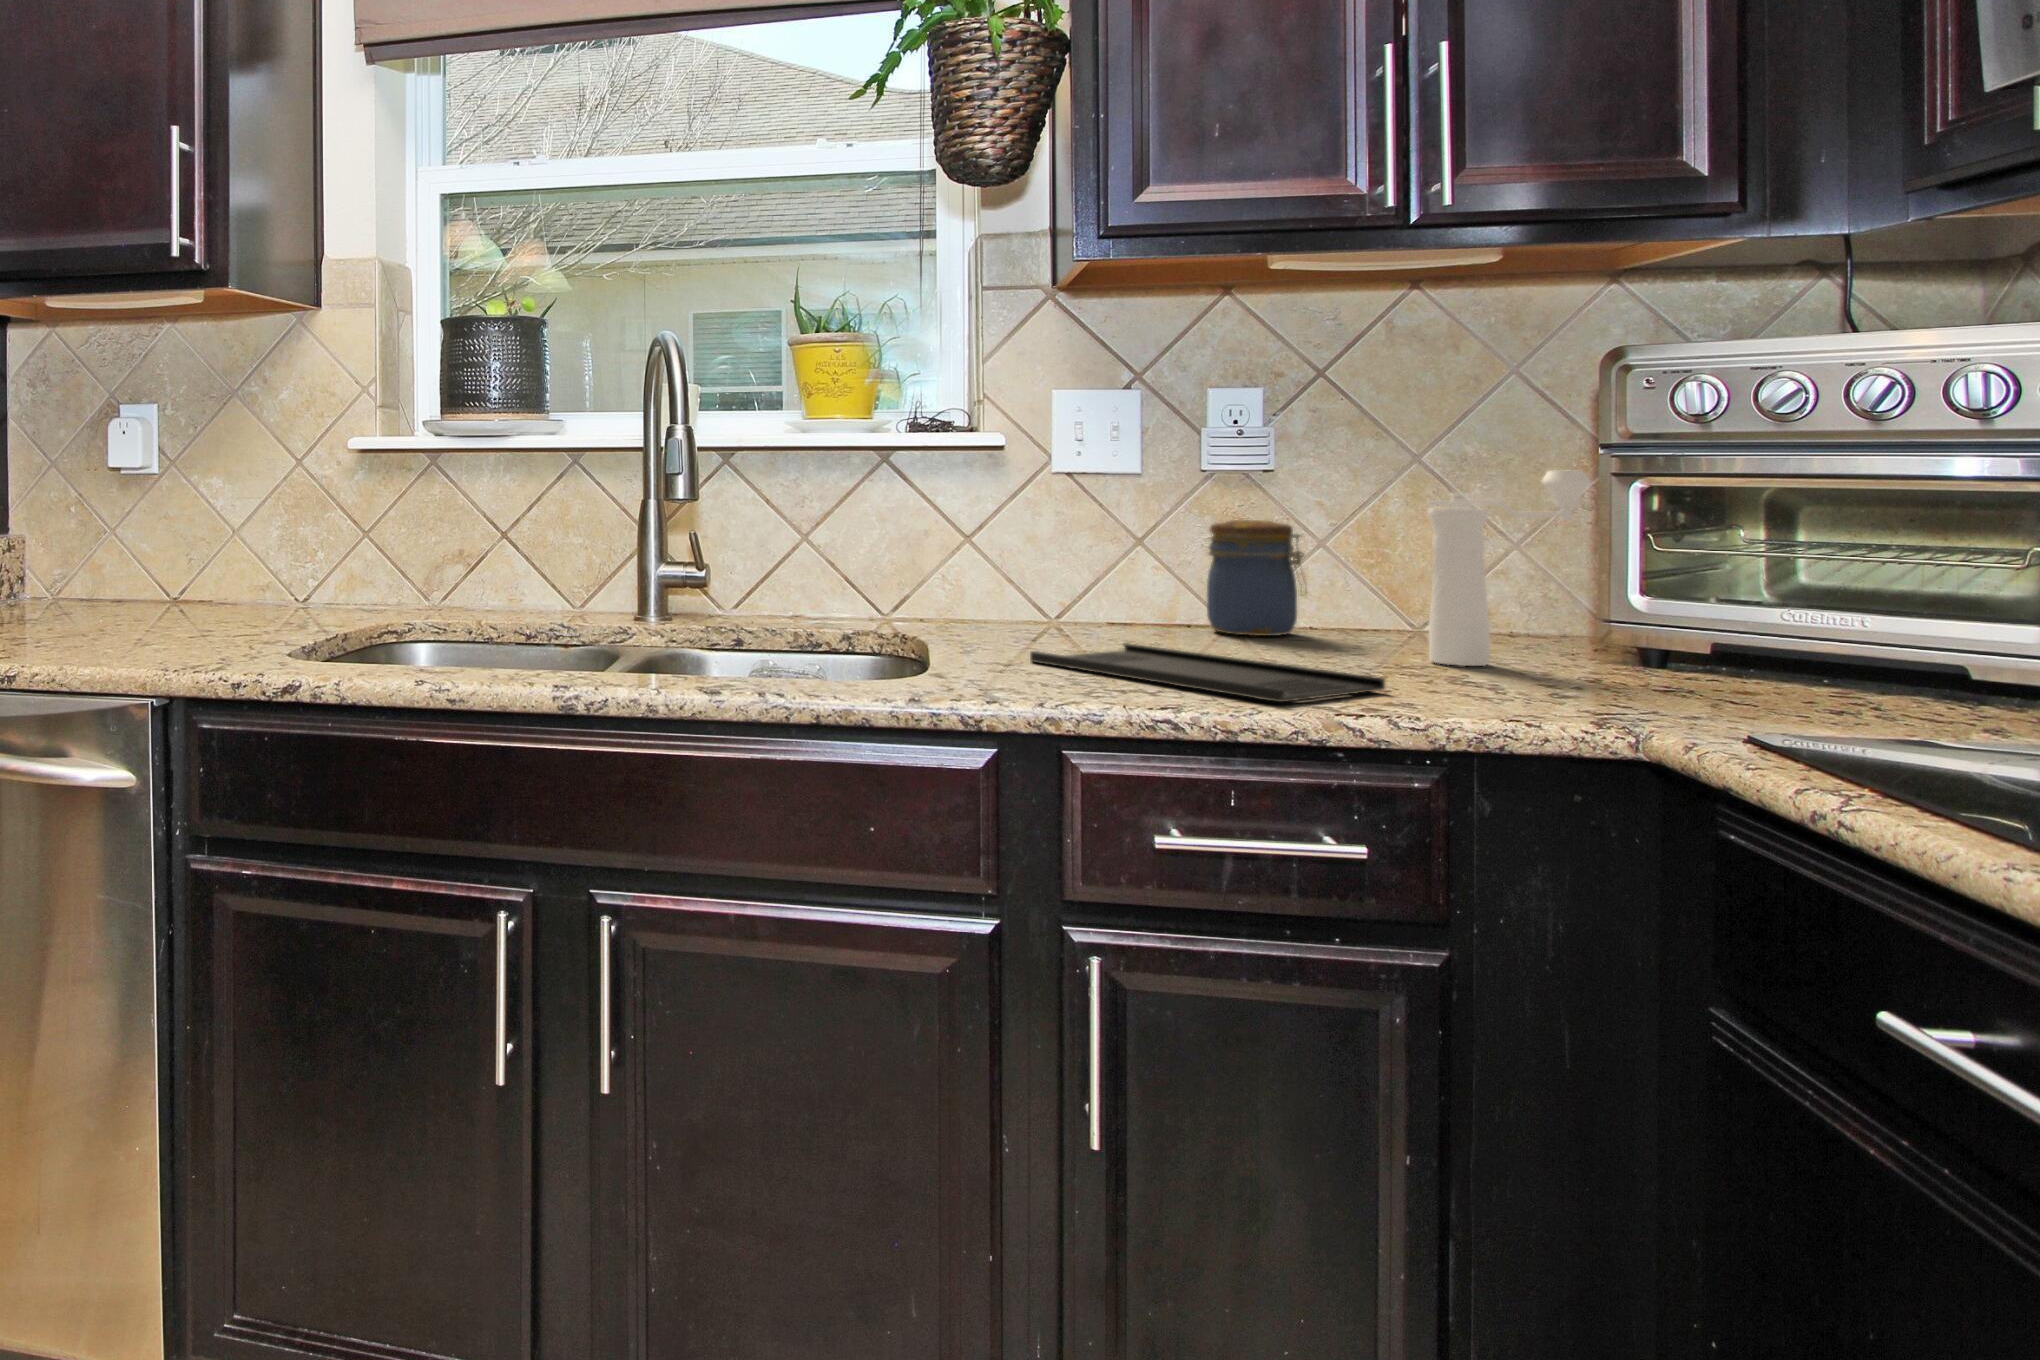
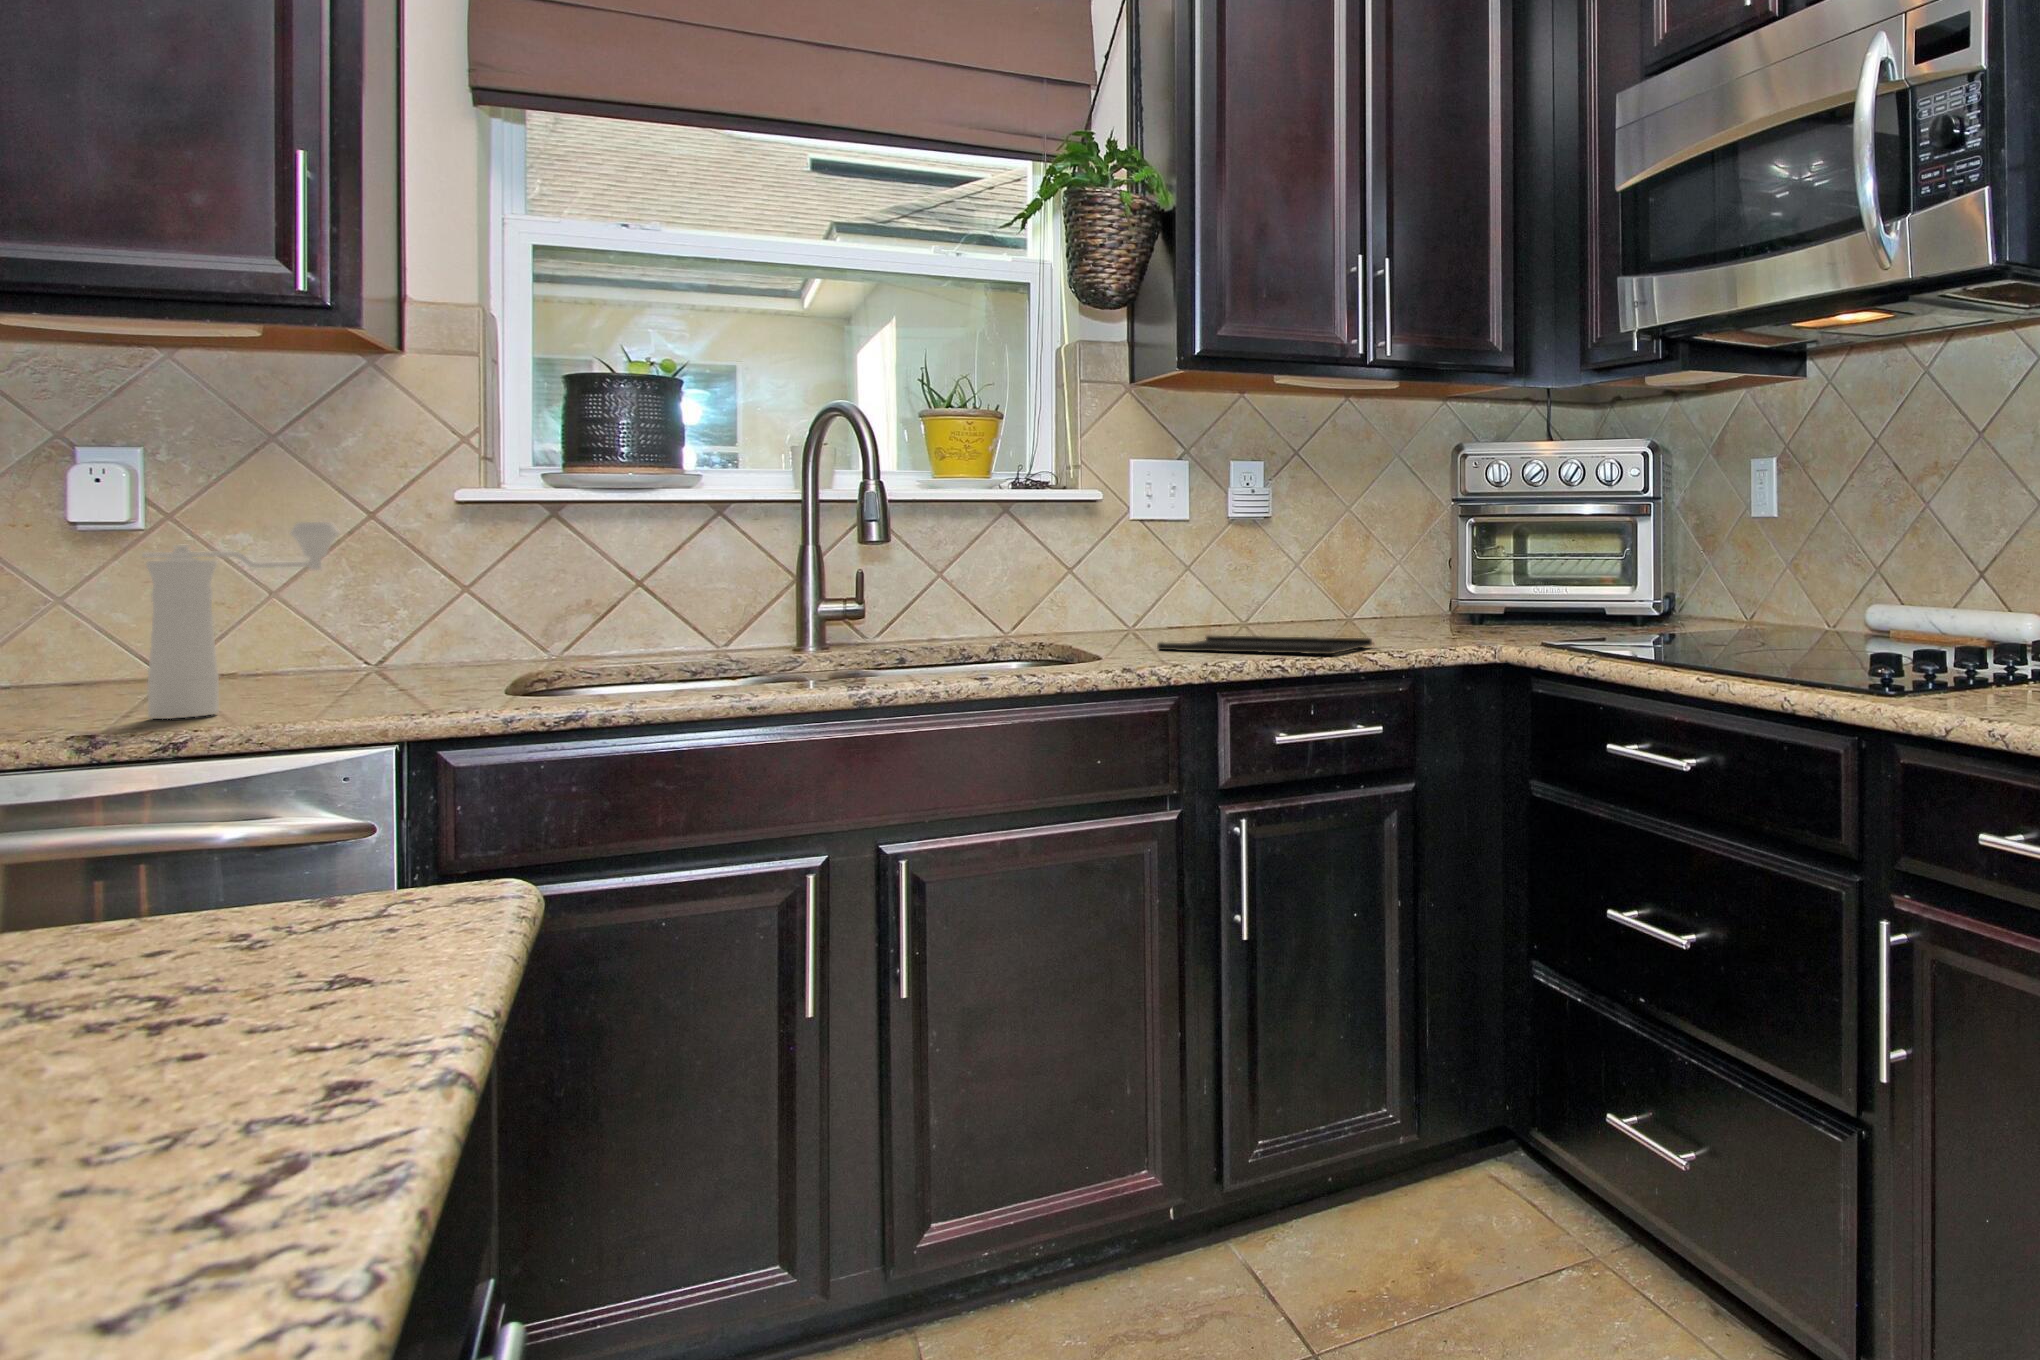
pepper mill: present [1427,471,1590,666] -> present [142,522,340,719]
jar: present [1207,520,1304,636] -> none [1234,553,1295,629]

